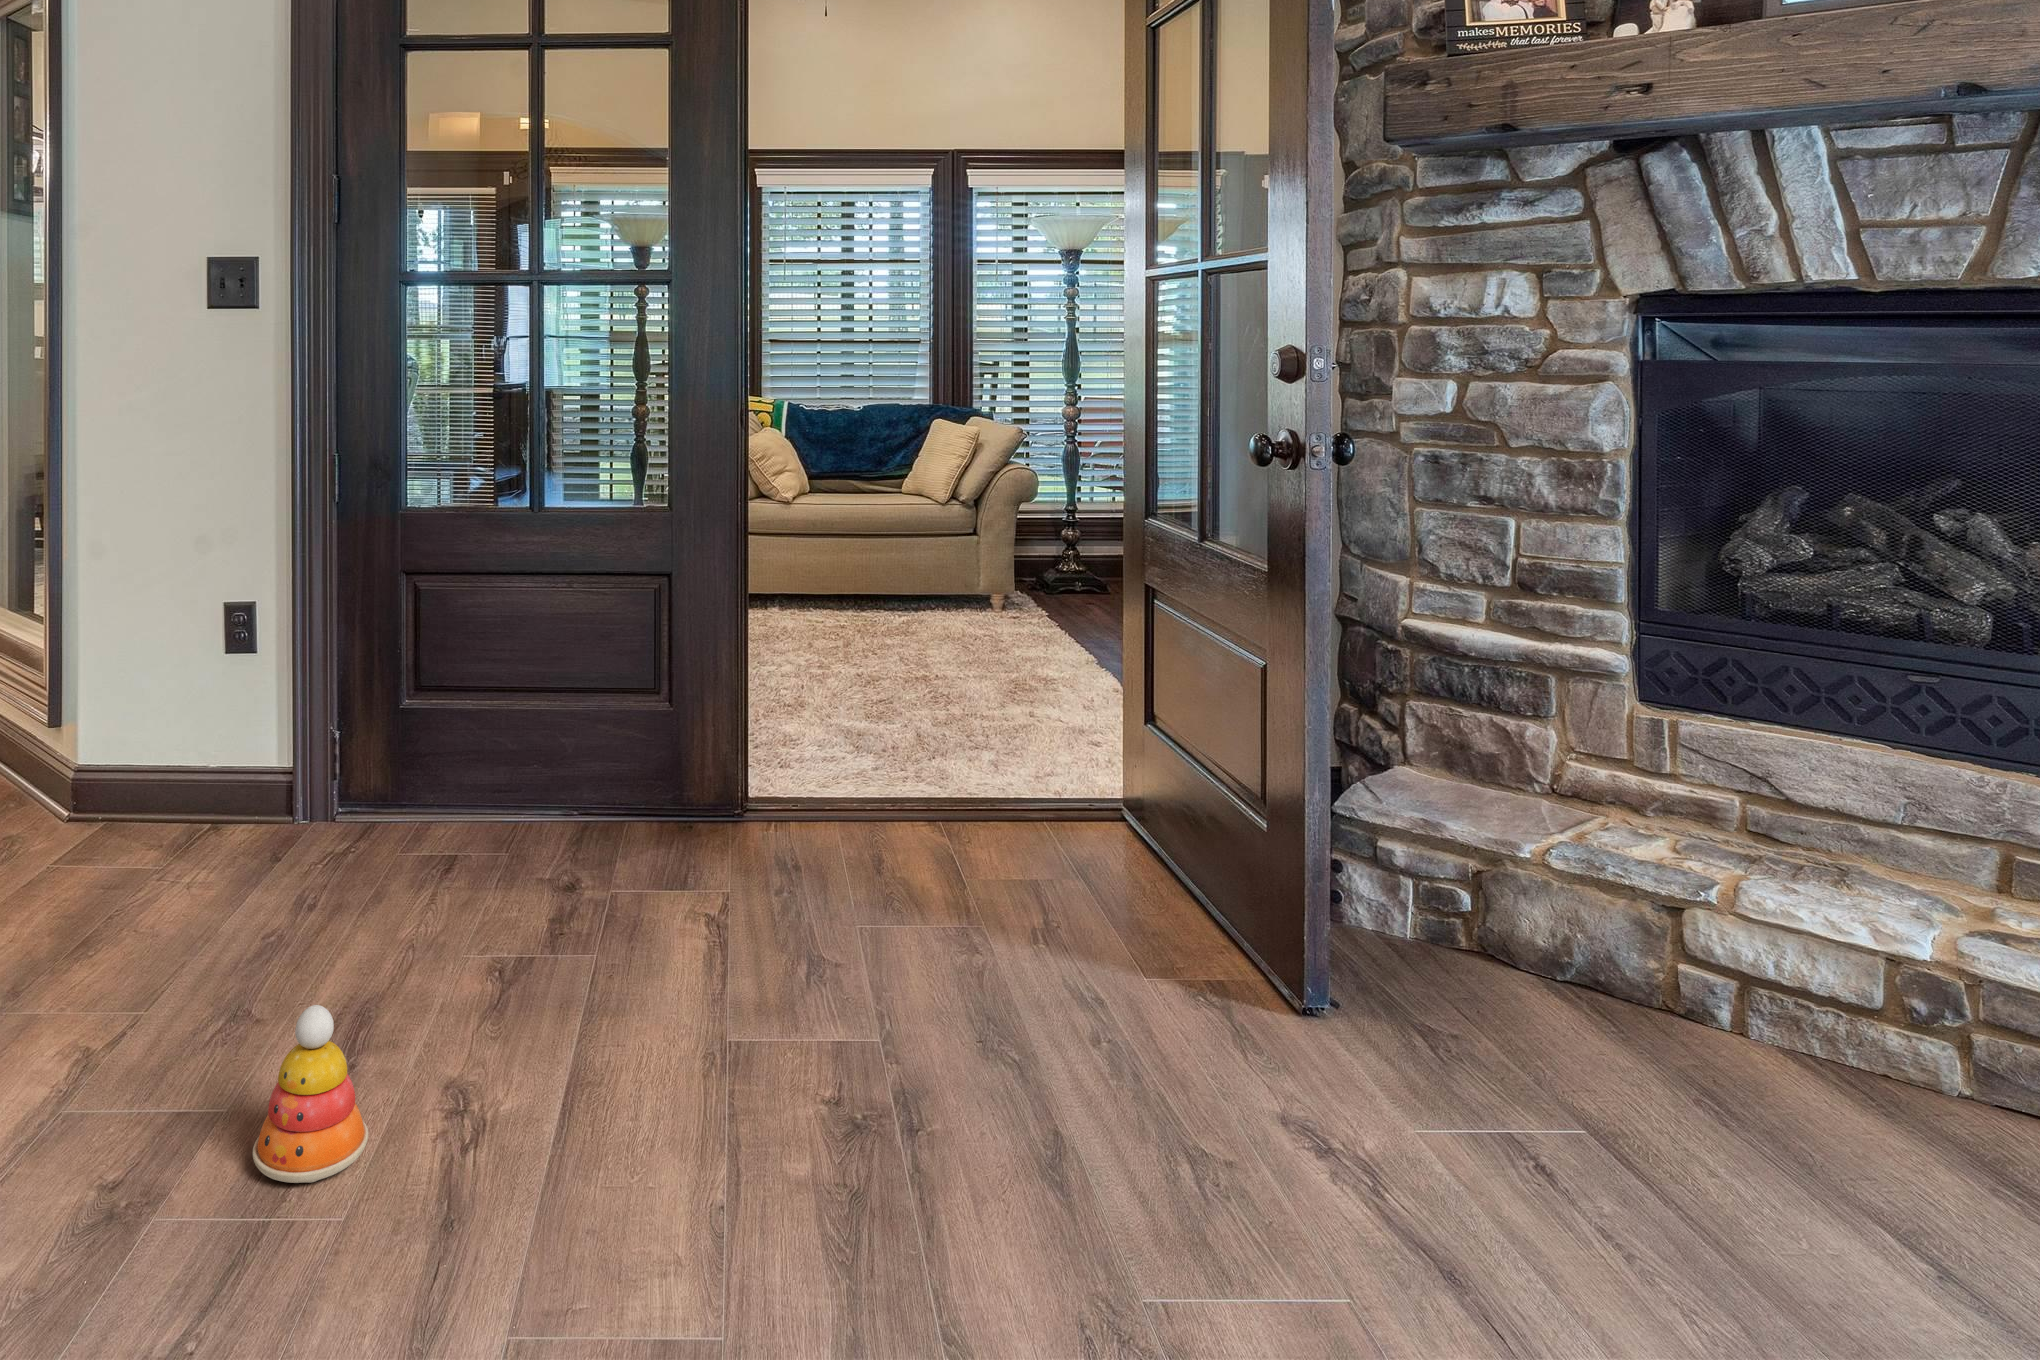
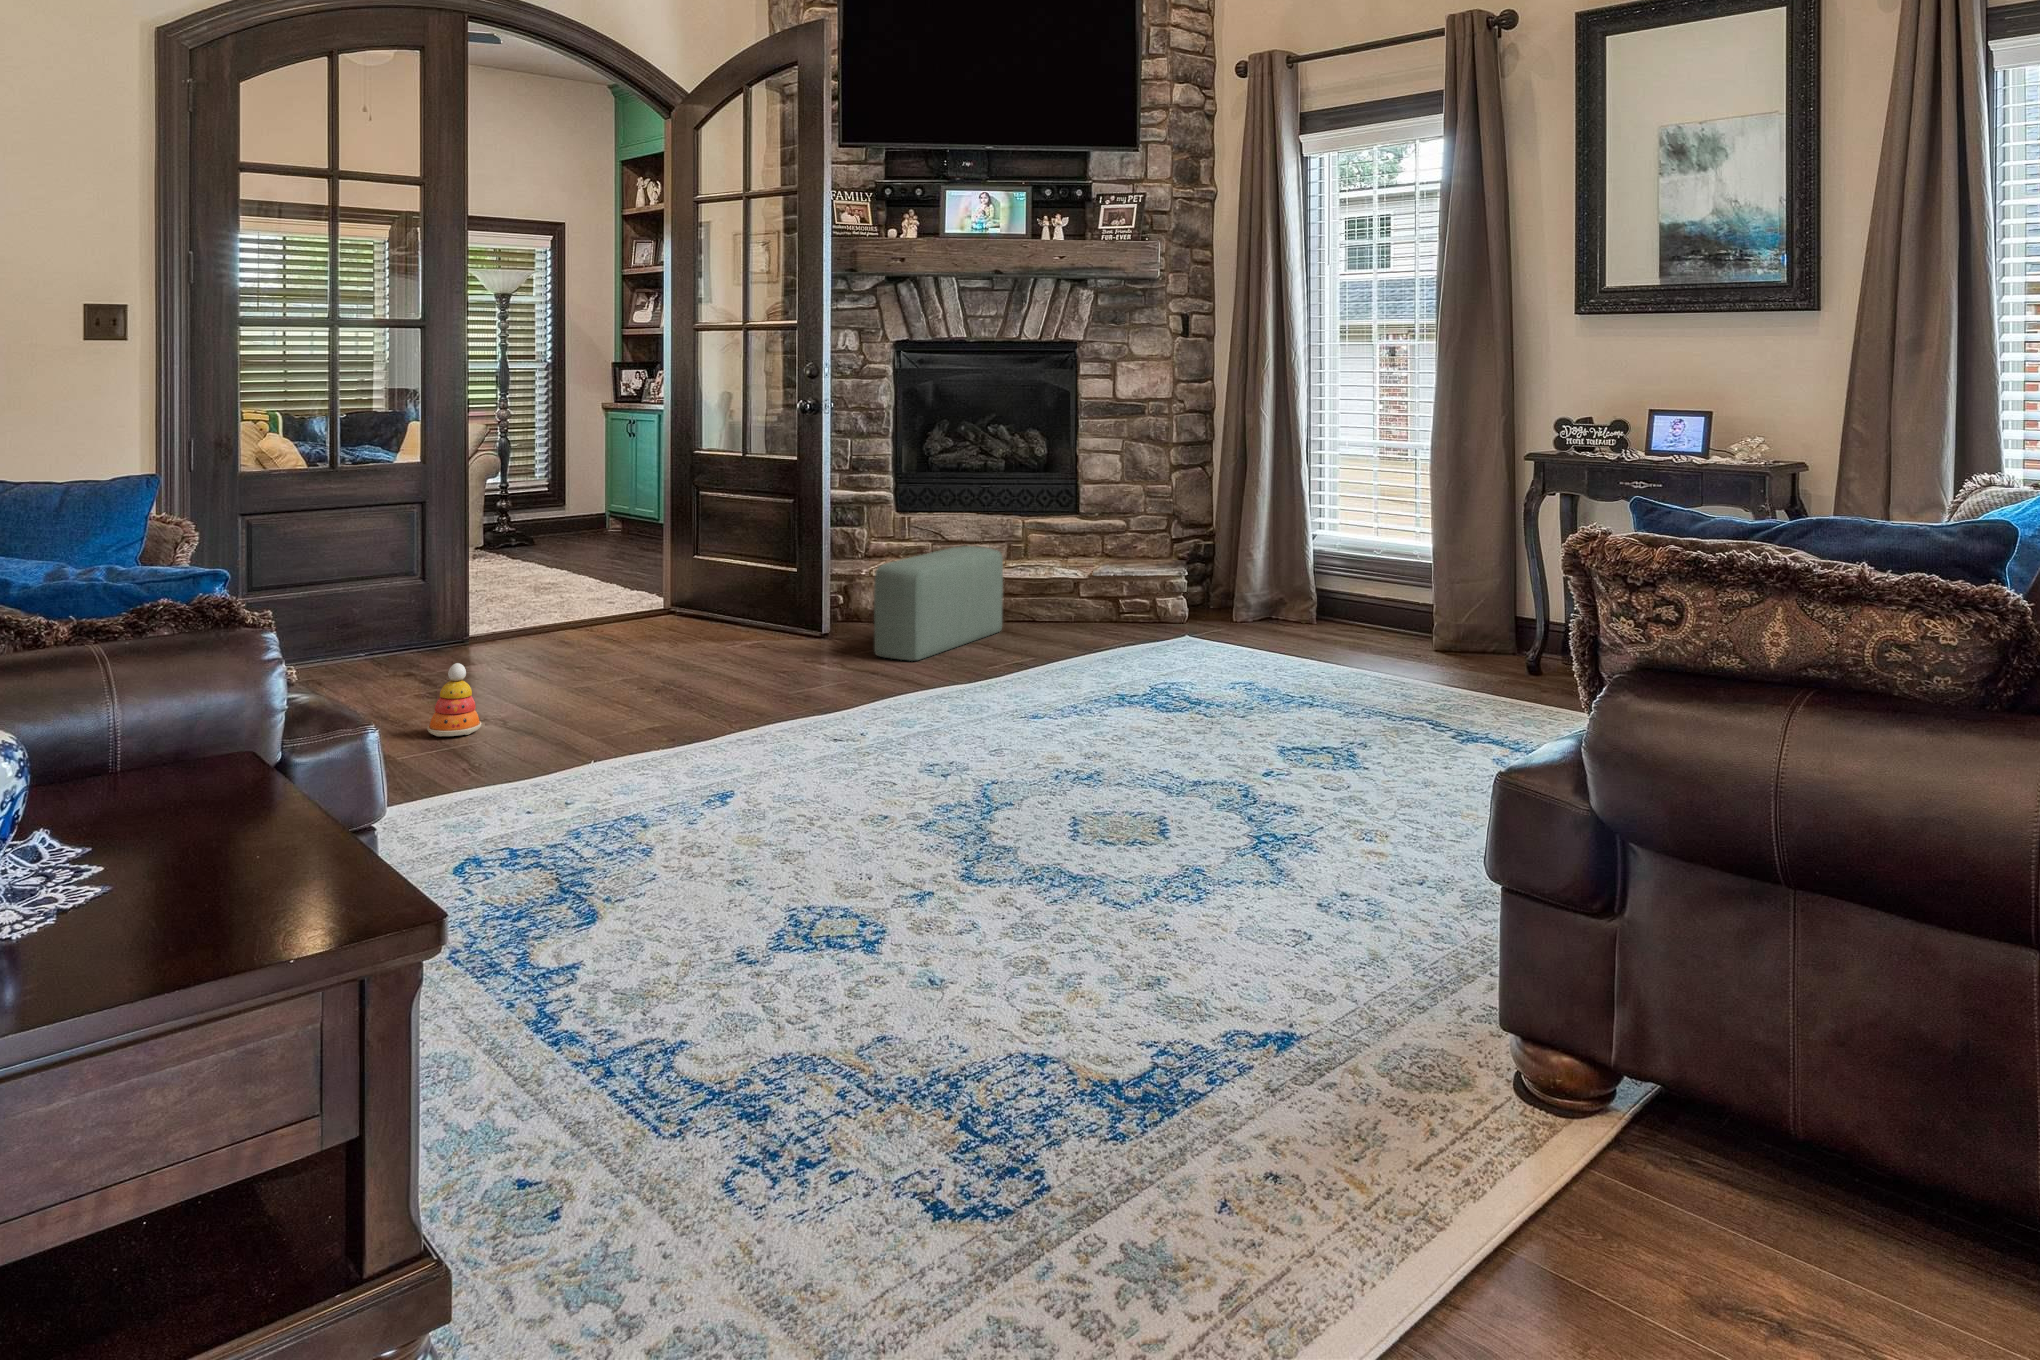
pouf: none [1476,869,1977,1262] -> present [874,546,1003,661]

